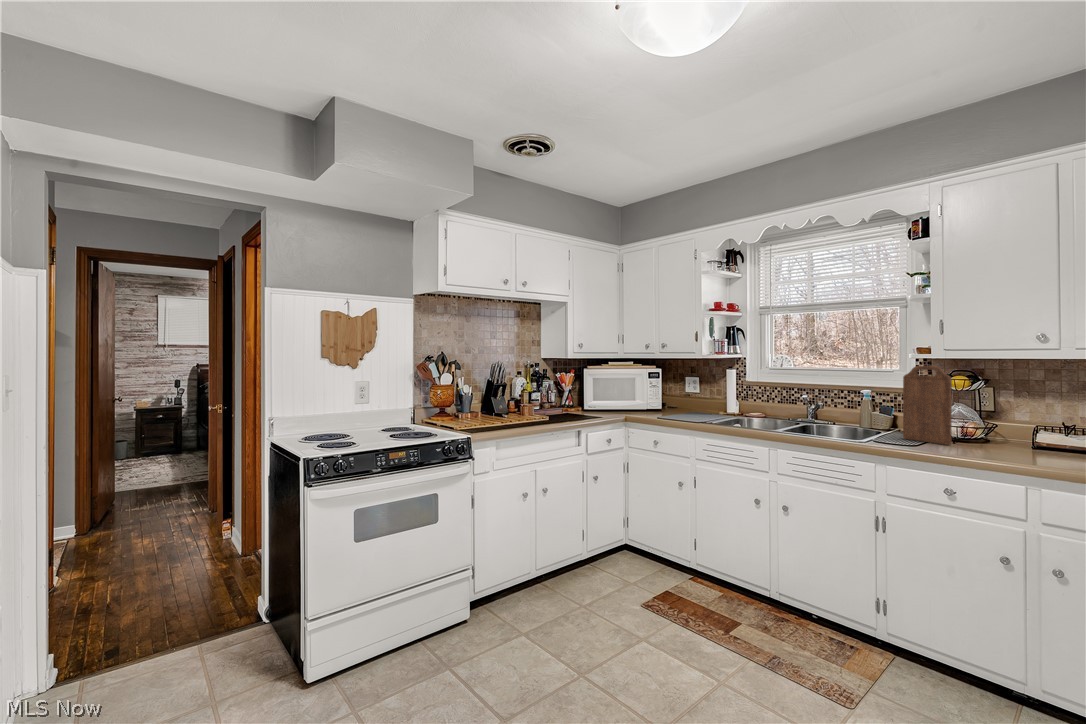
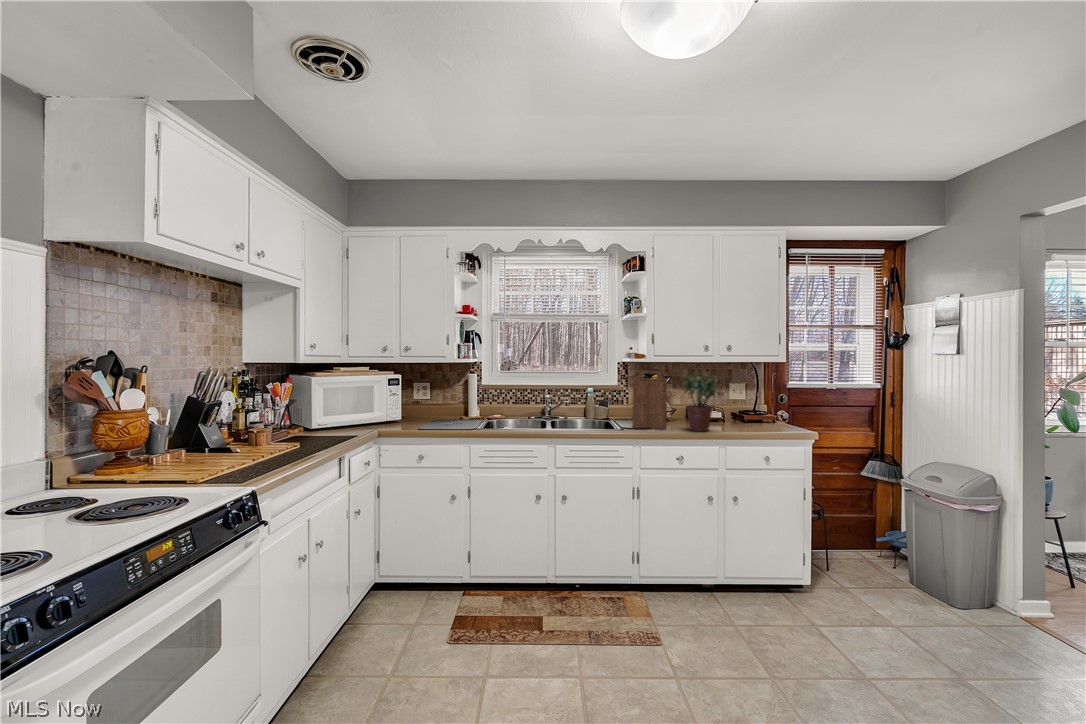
potted plant: none [979,367,1048,454] -> present [683,373,718,431]

